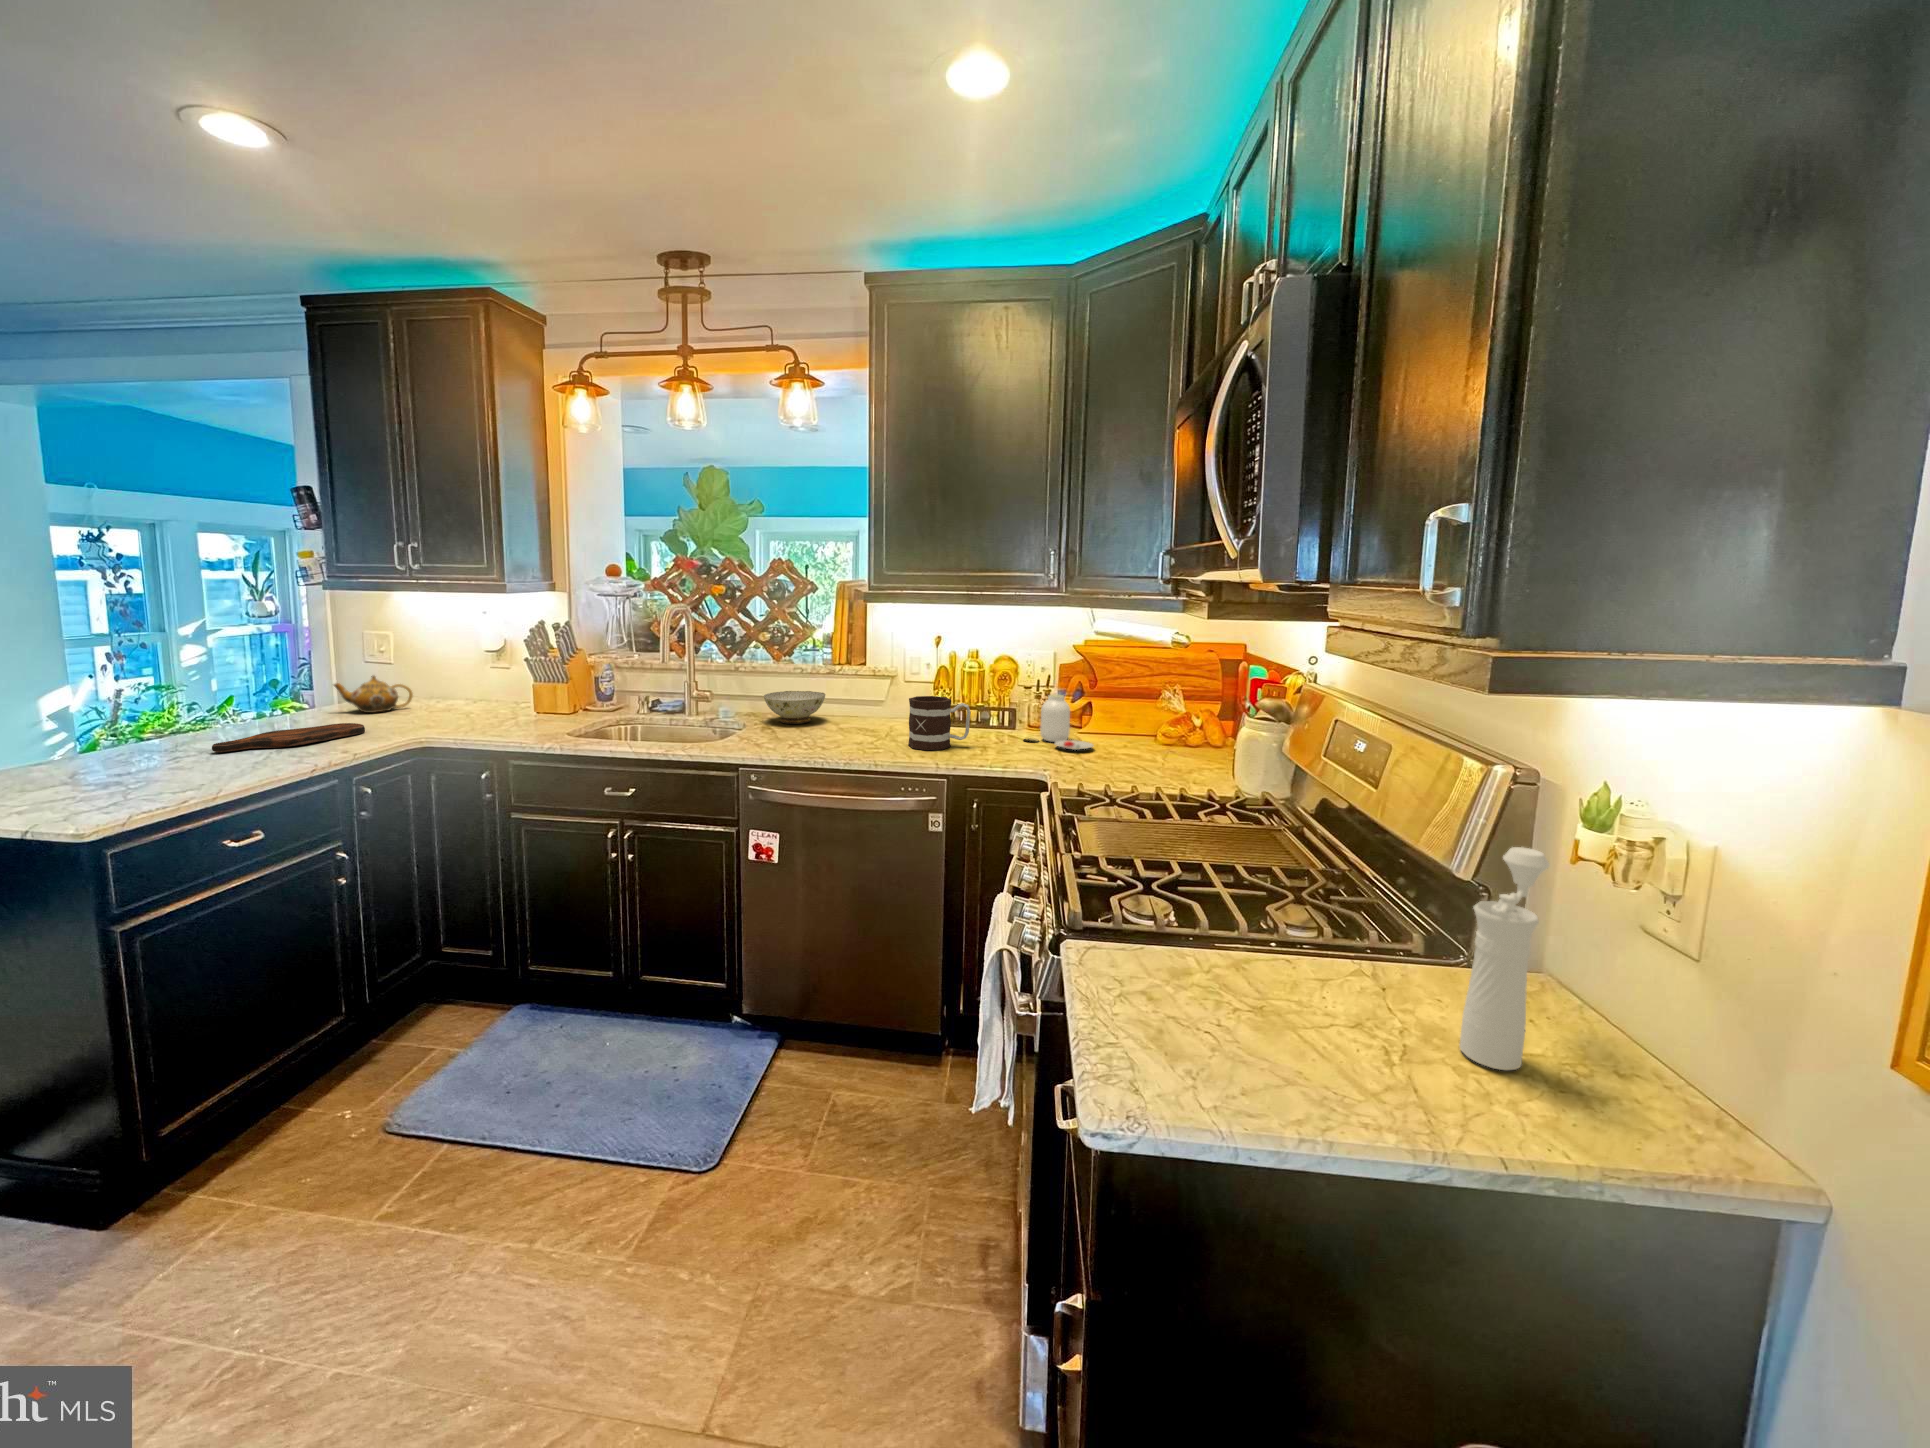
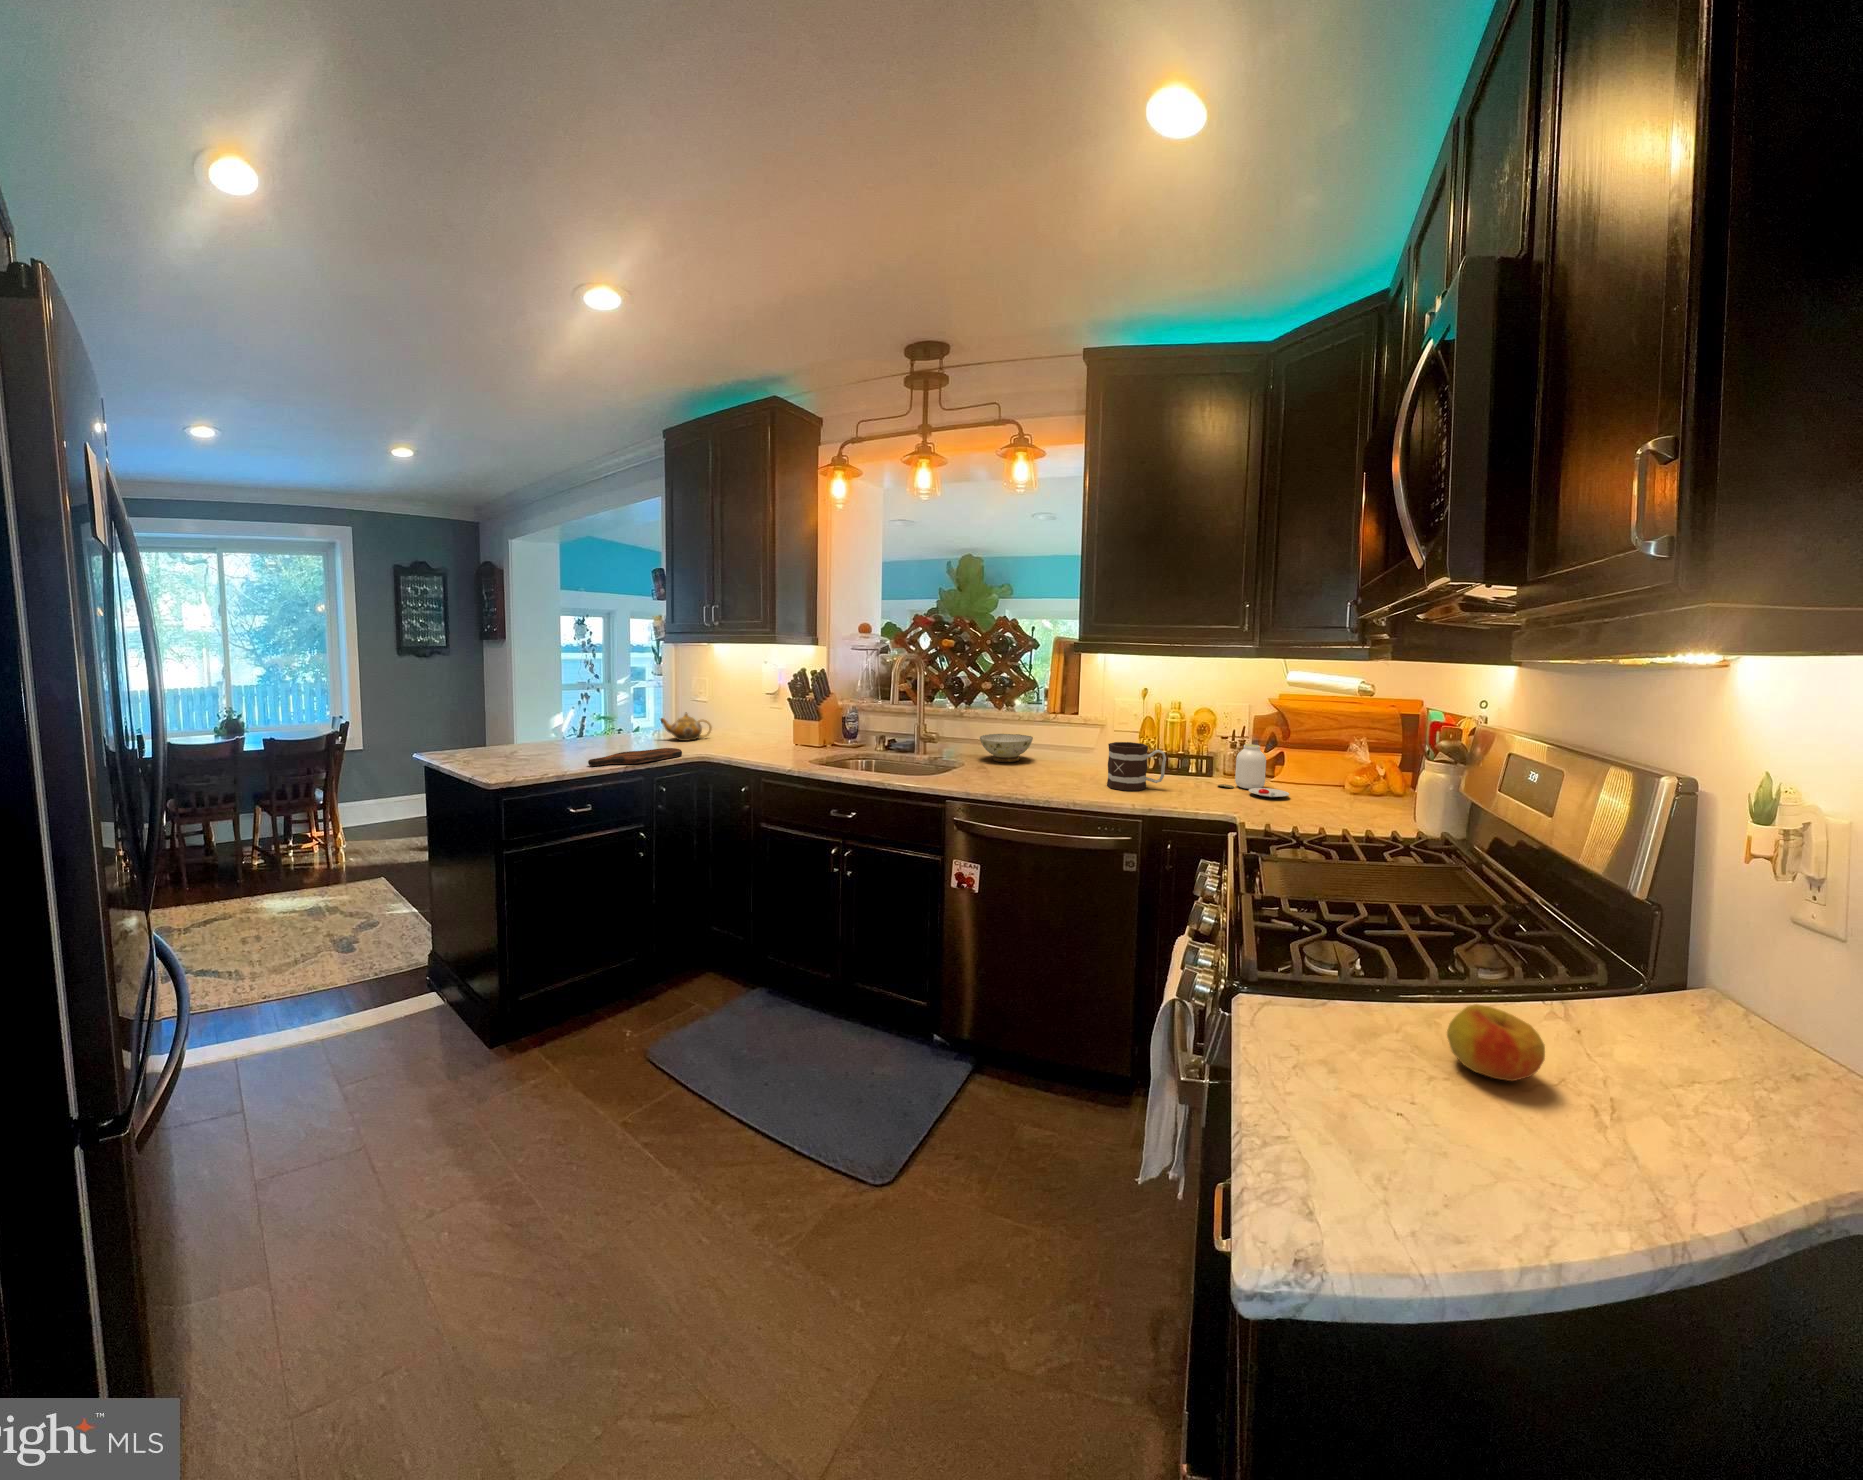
pepper mill: present [1460,847,1550,1070] -> none [1648,911,1766,1125]
apple: none [1278,970,1372,1051] -> present [1447,1004,1545,1081]

